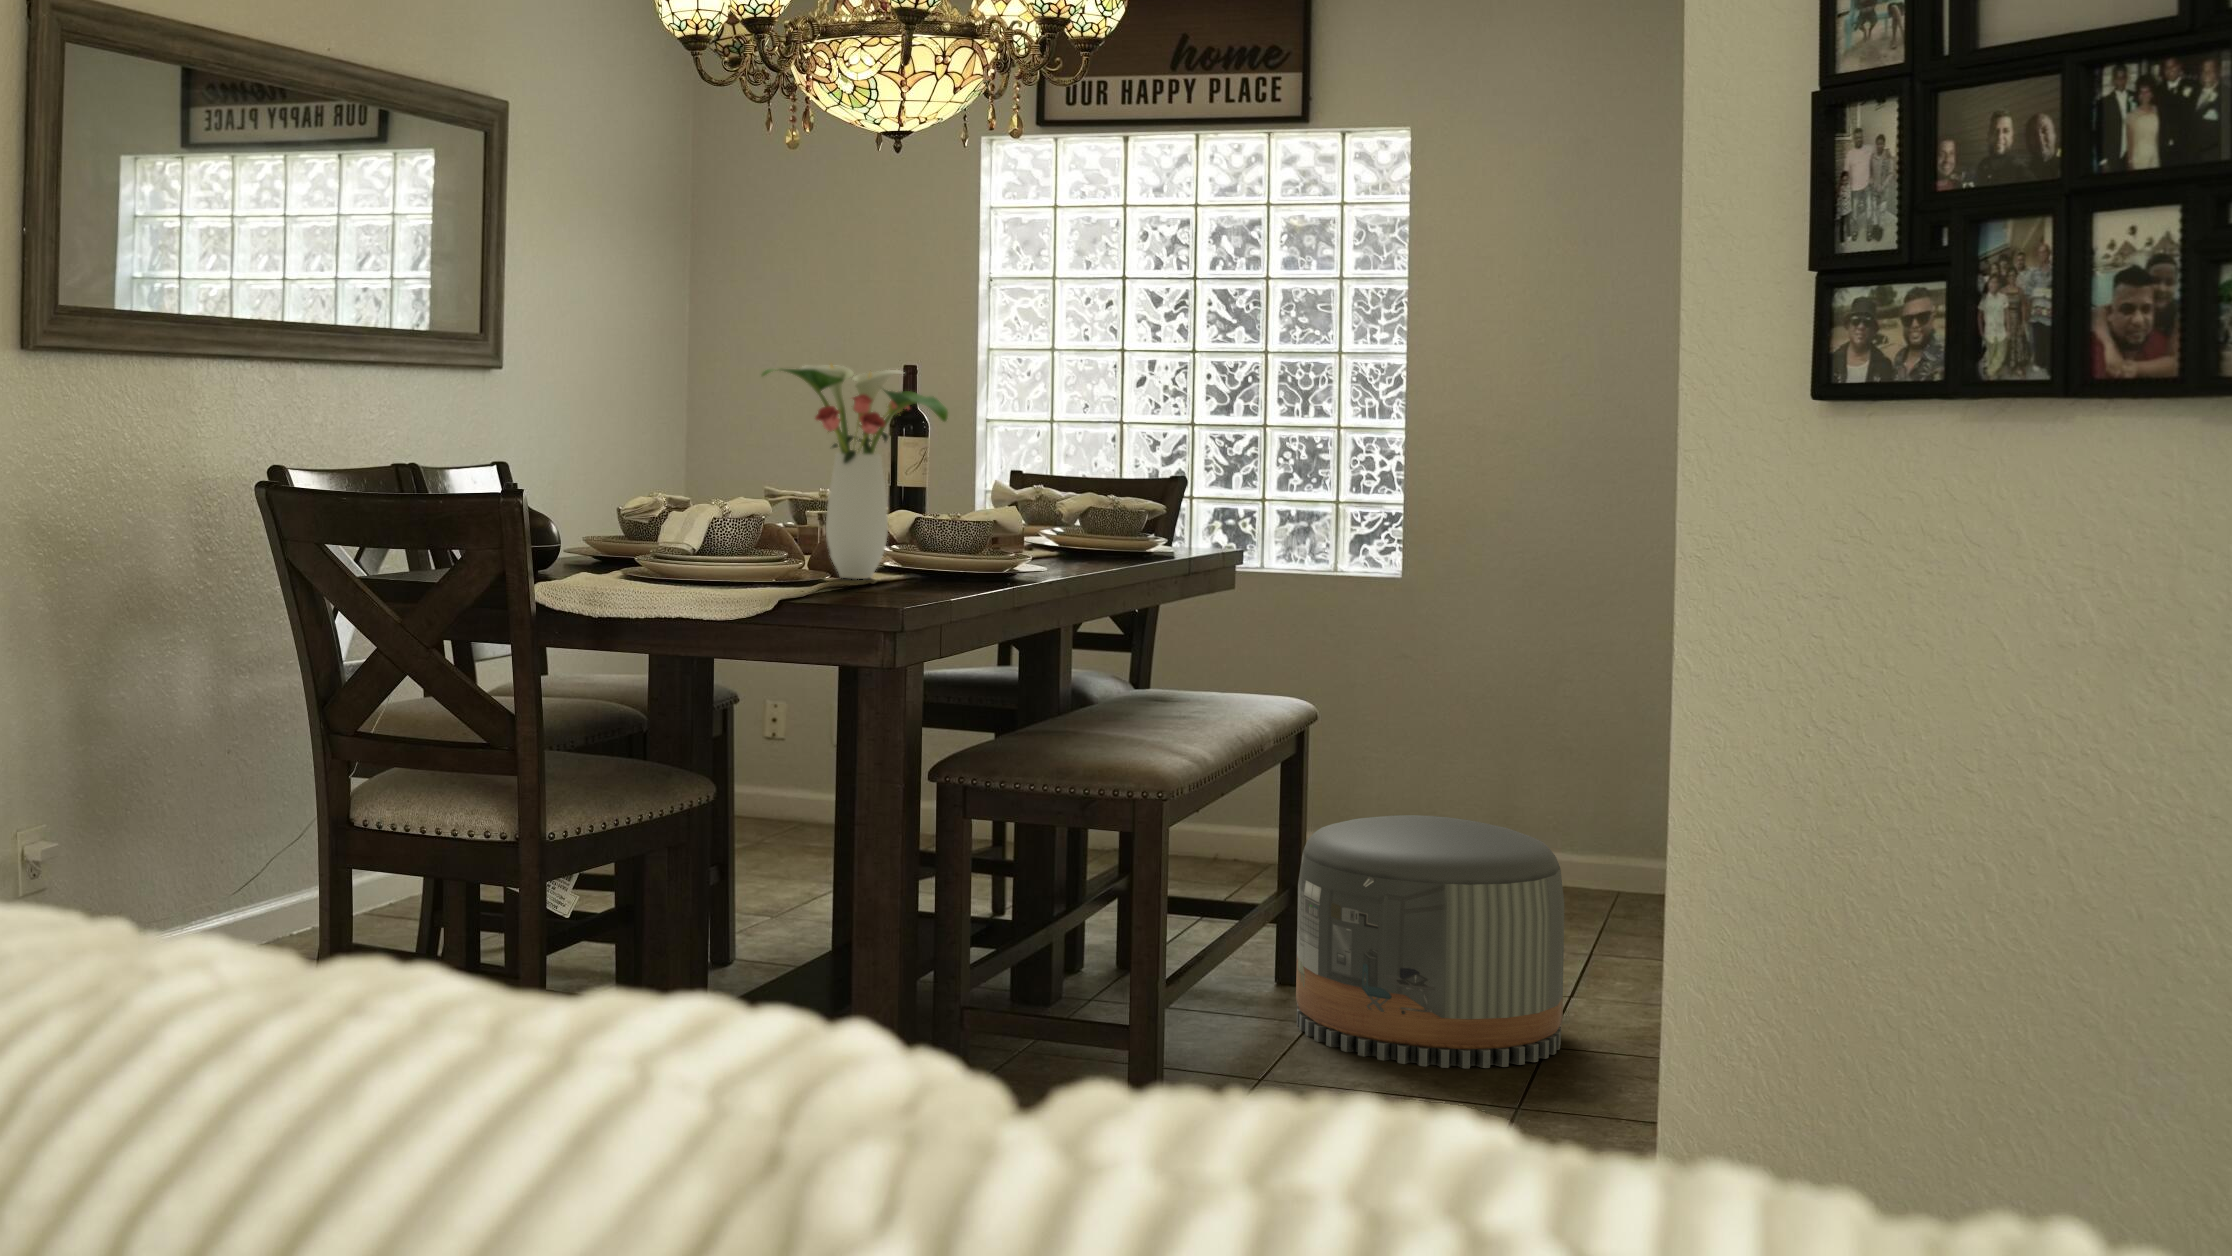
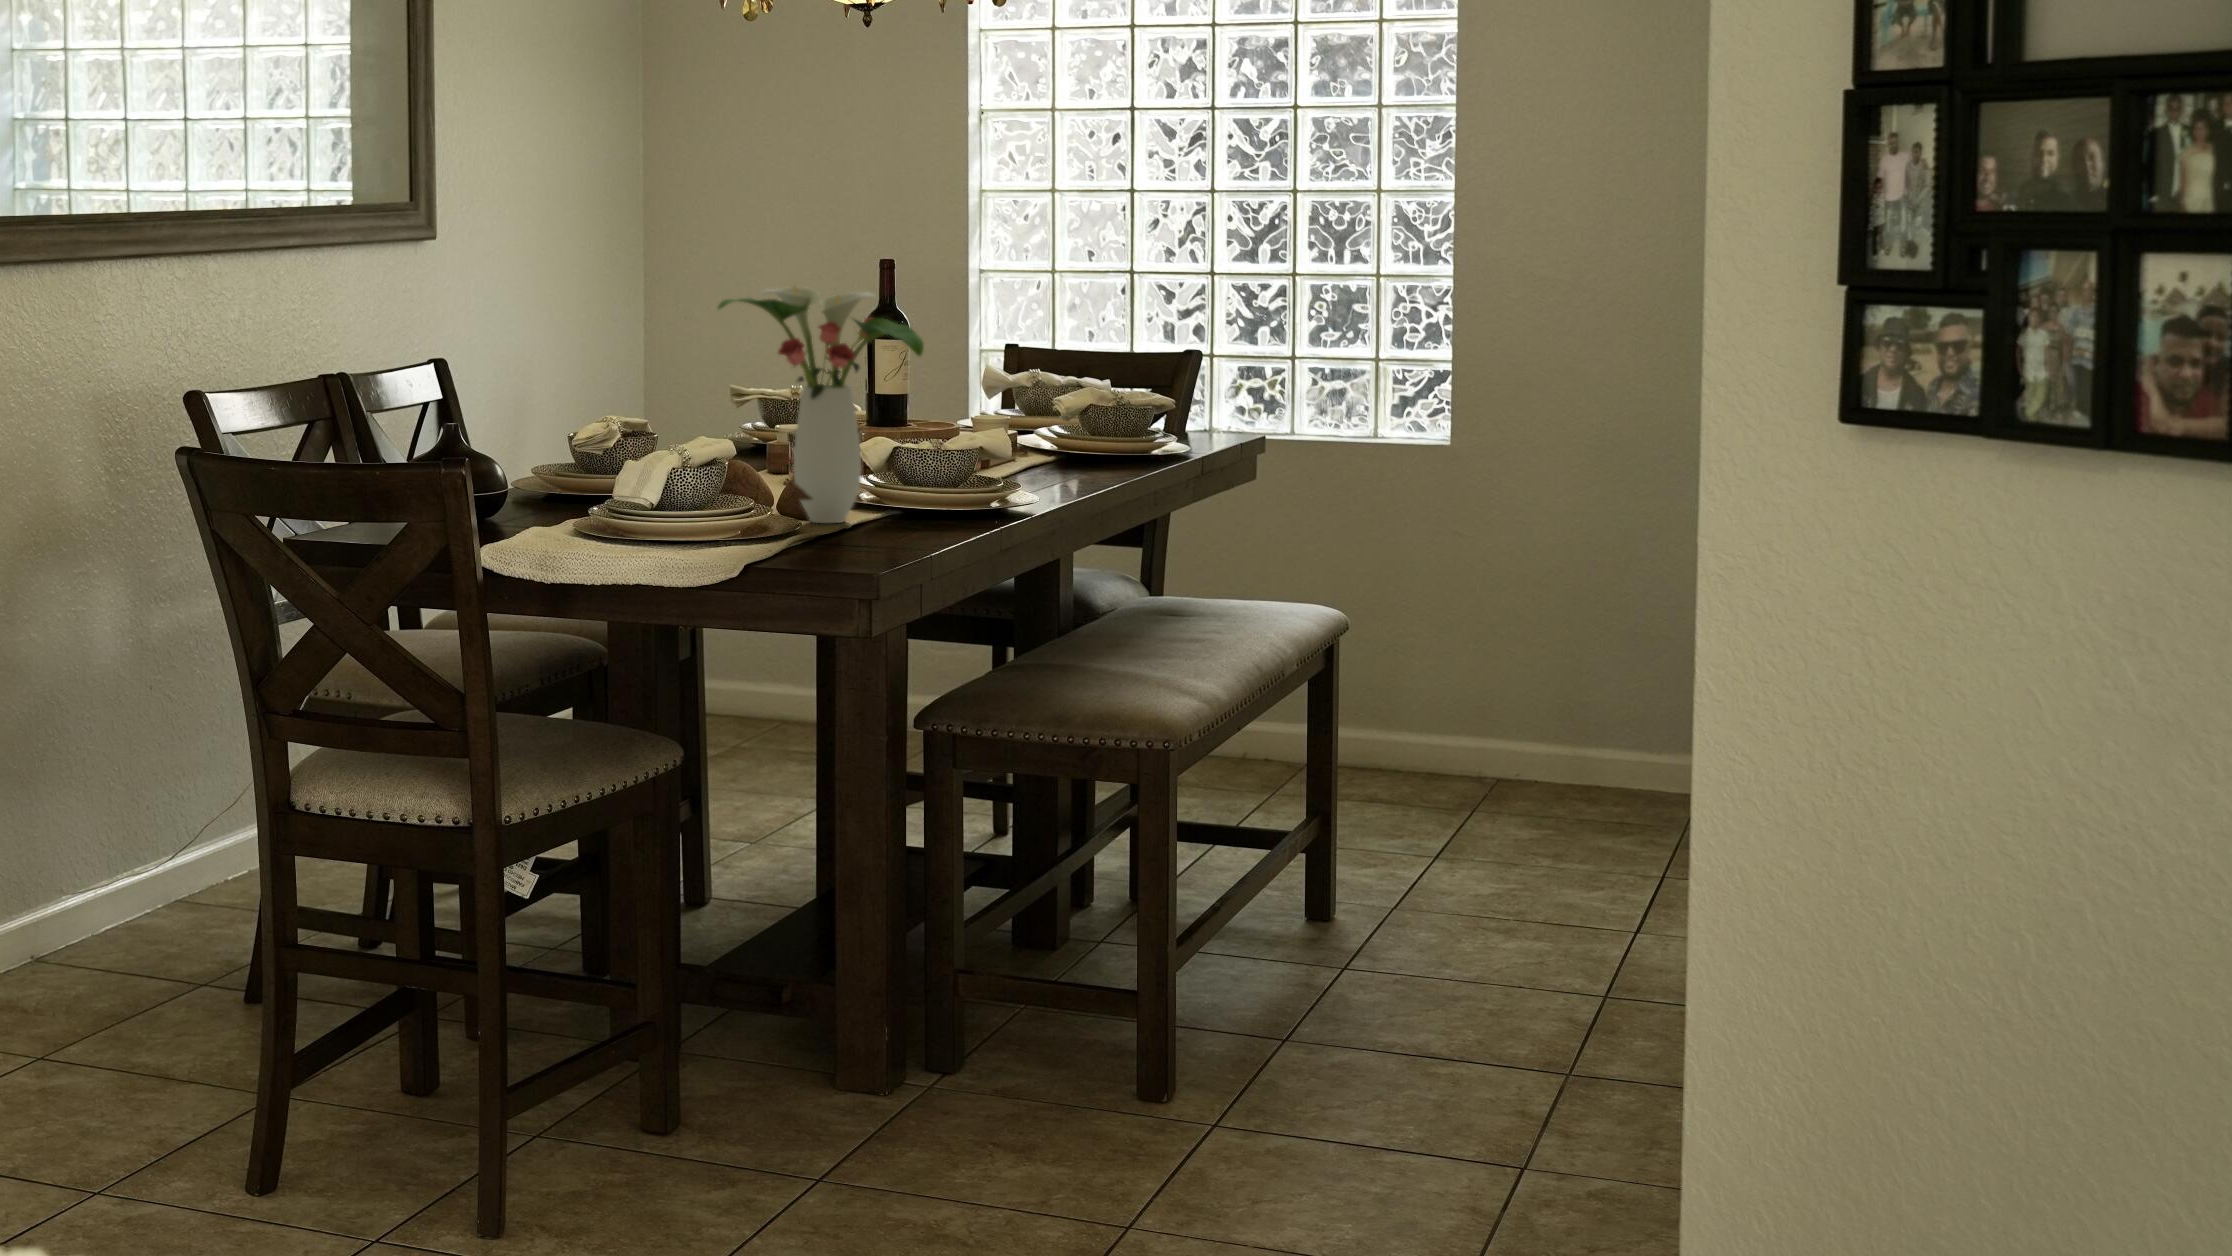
pouf: present [1296,815,1564,1068] -> none [1324,737,1619,1017]

